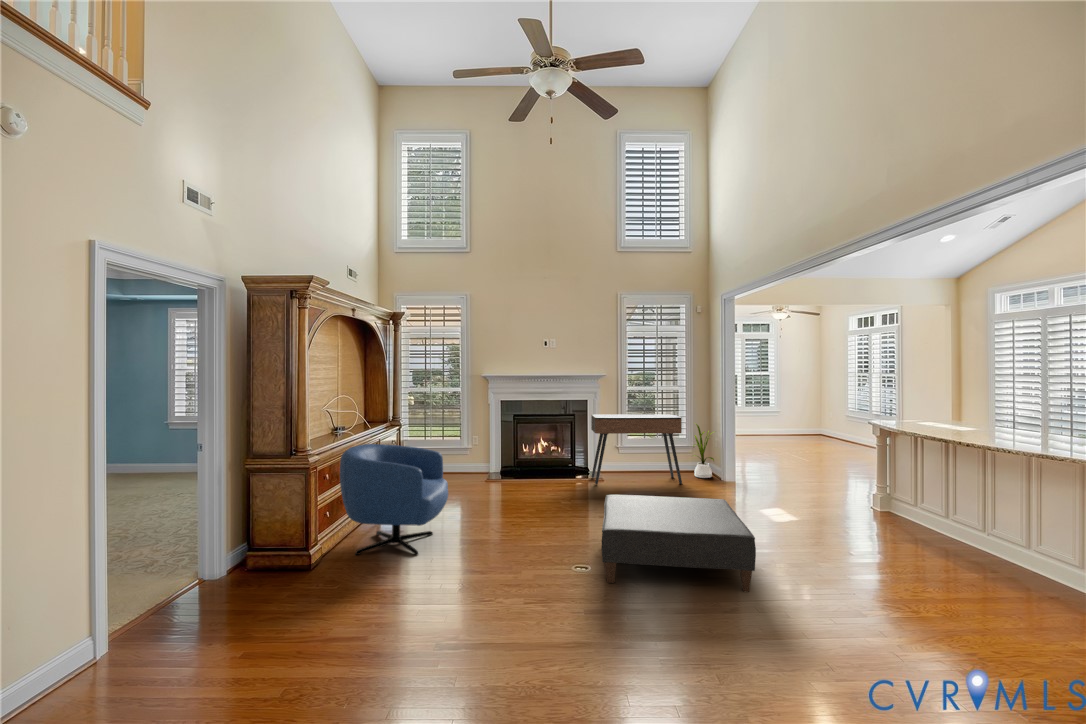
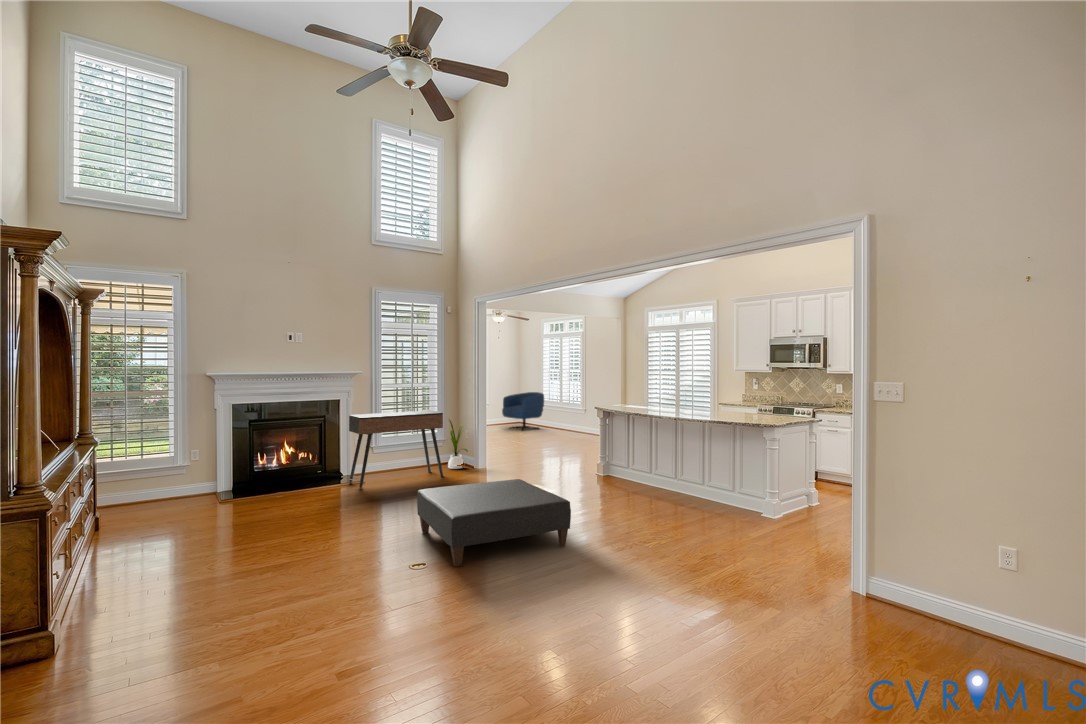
armchair: present [340,444,448,555] -> present [502,392,544,430]

